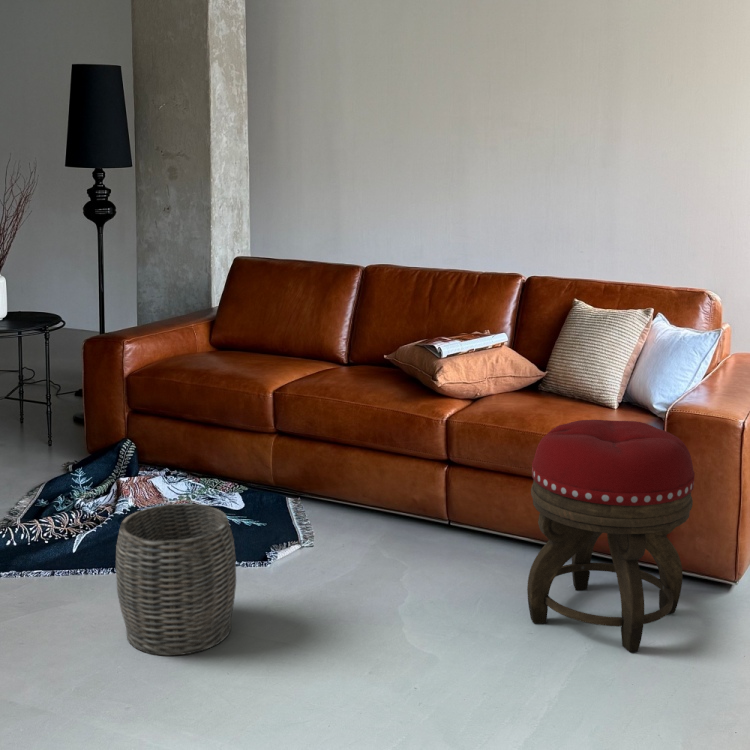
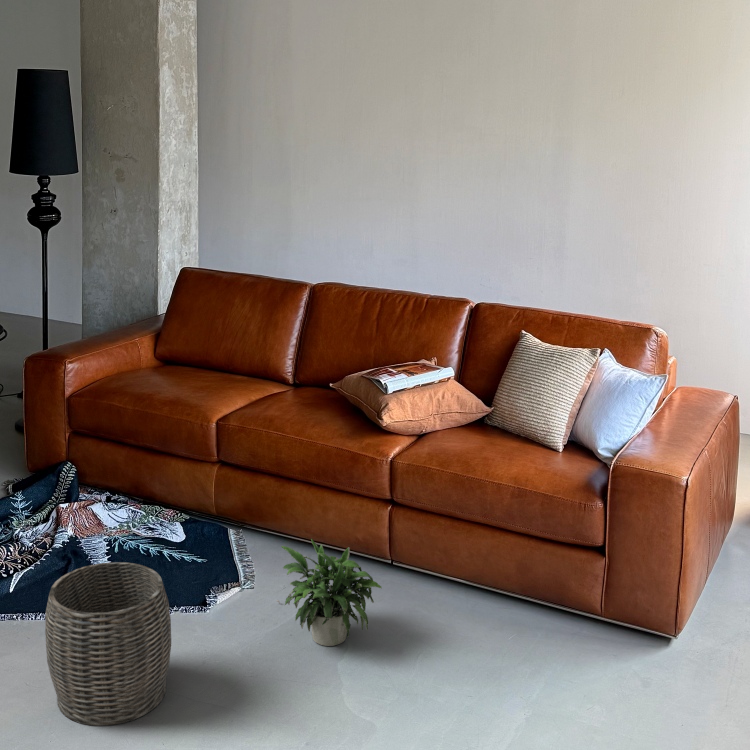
footstool: present [527,420,695,652] -> none [468,478,638,720]
potted plant: none [335,489,440,593] -> present [277,539,382,646]

